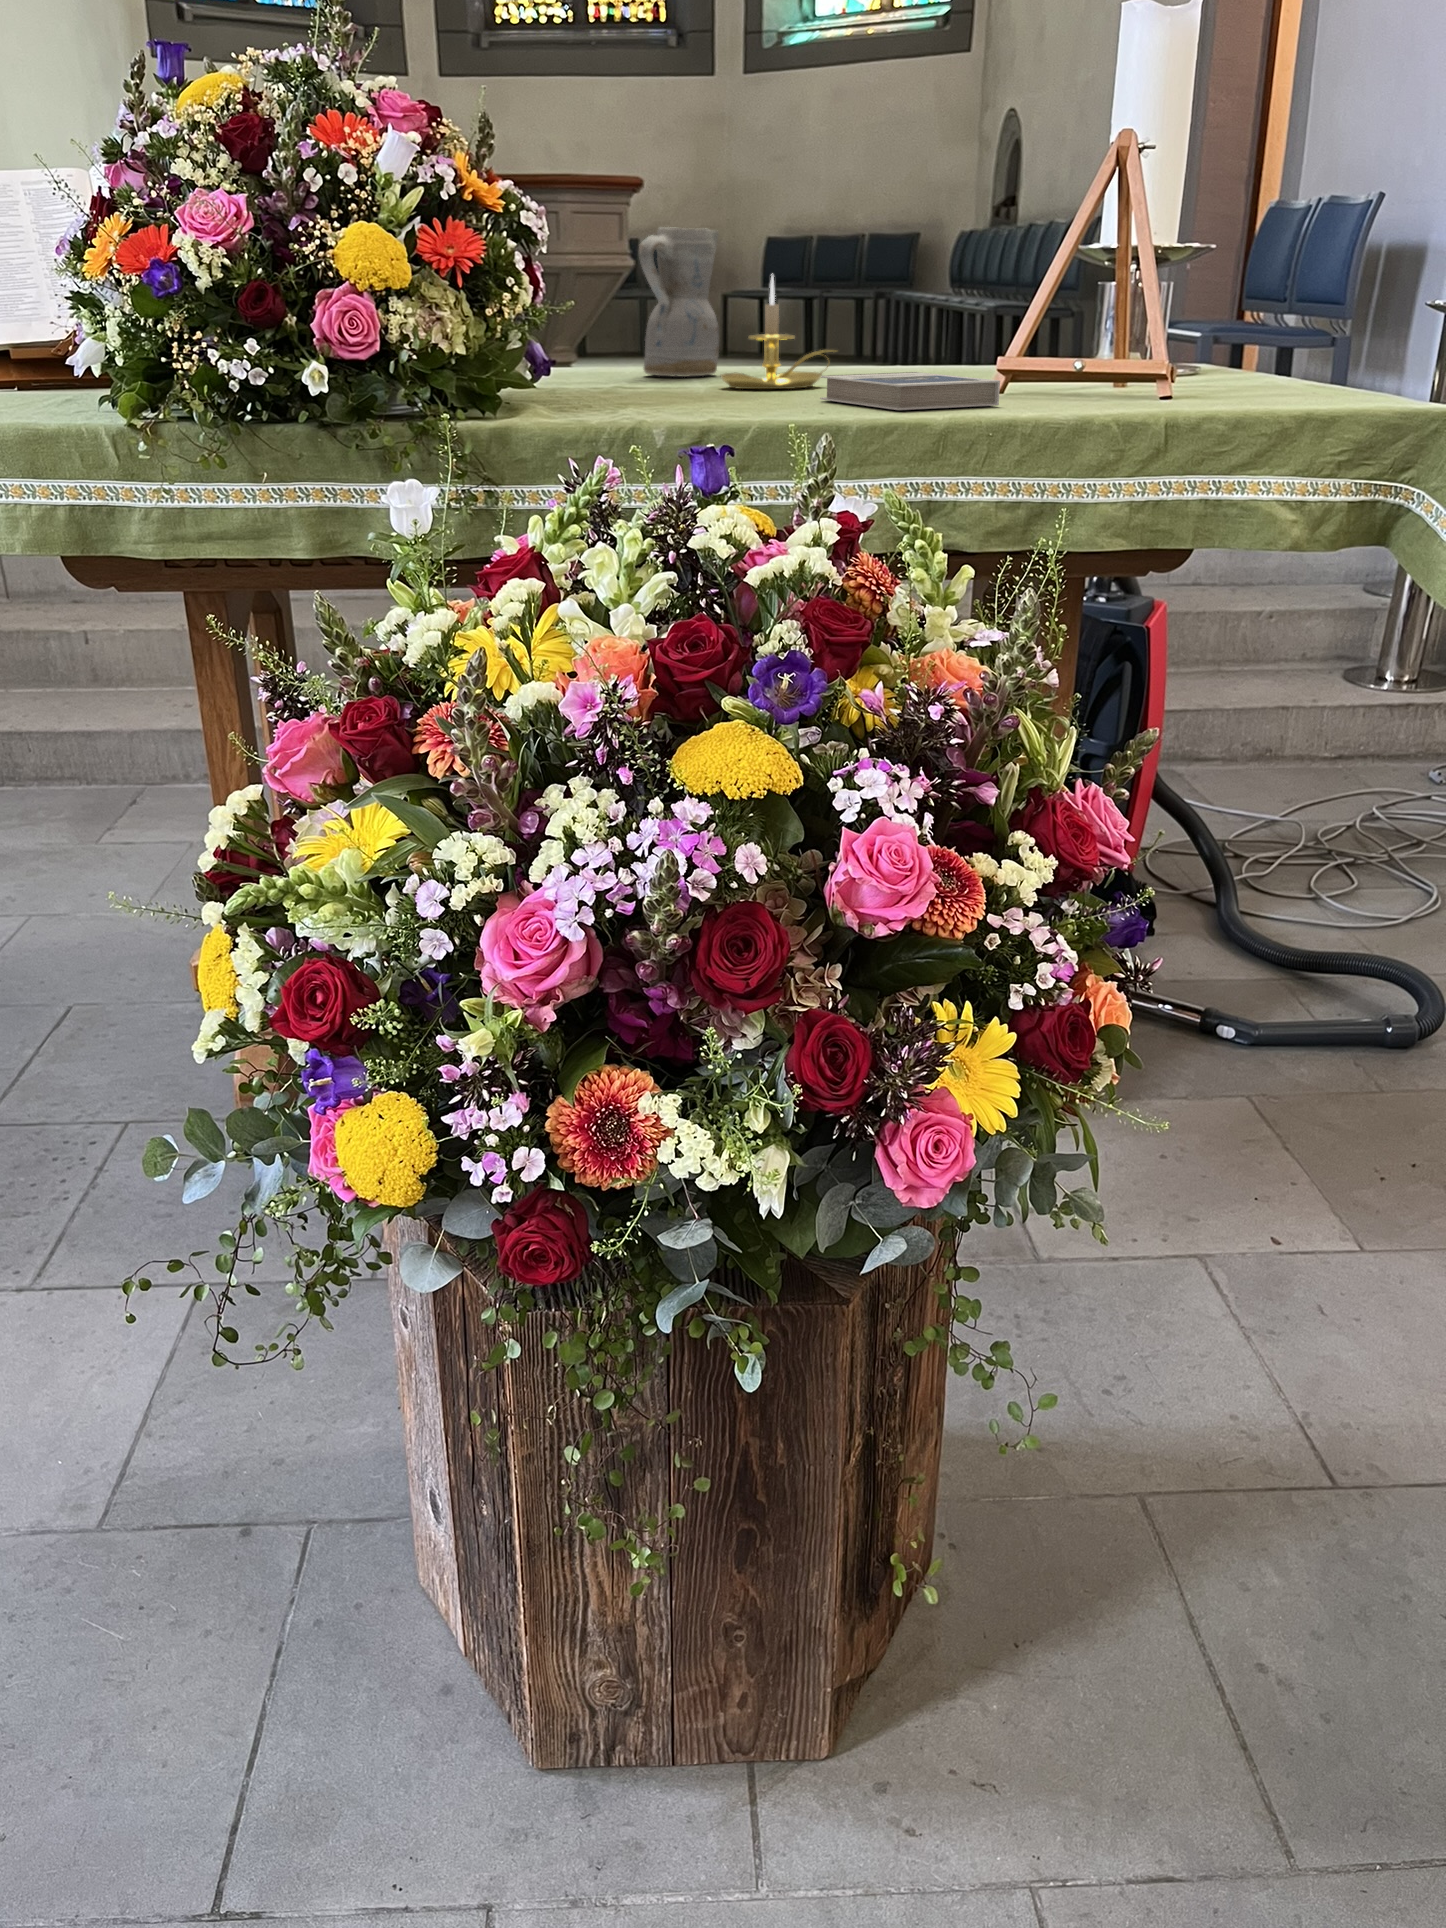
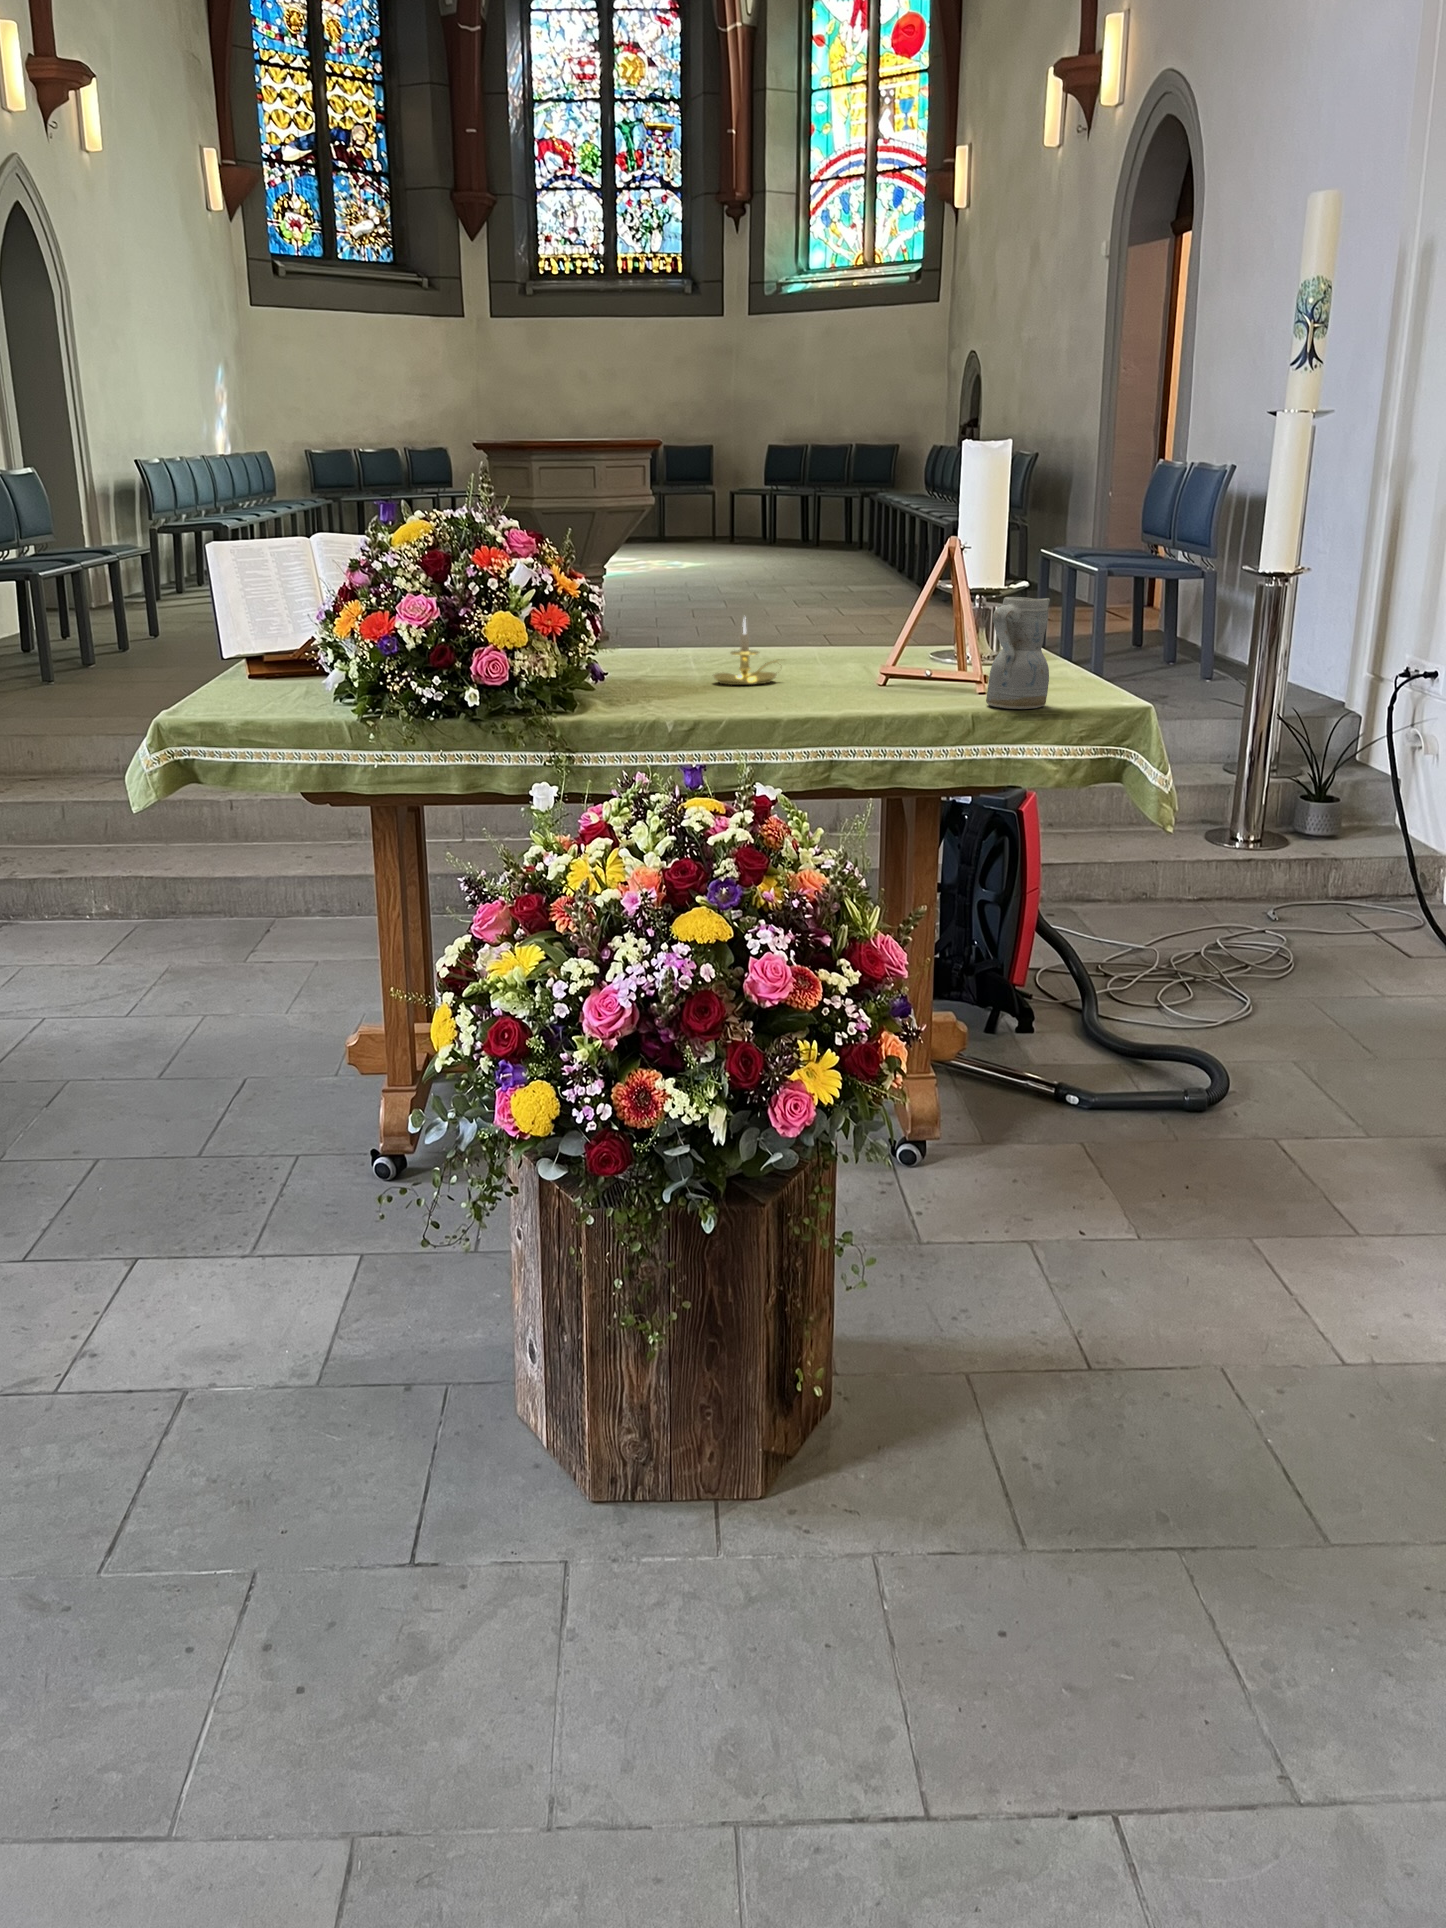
ceramic pitcher: present [639,227,719,377] -> present [986,597,1050,709]
hardback book: present [820,372,1000,410] -> none [772,679,879,709]

